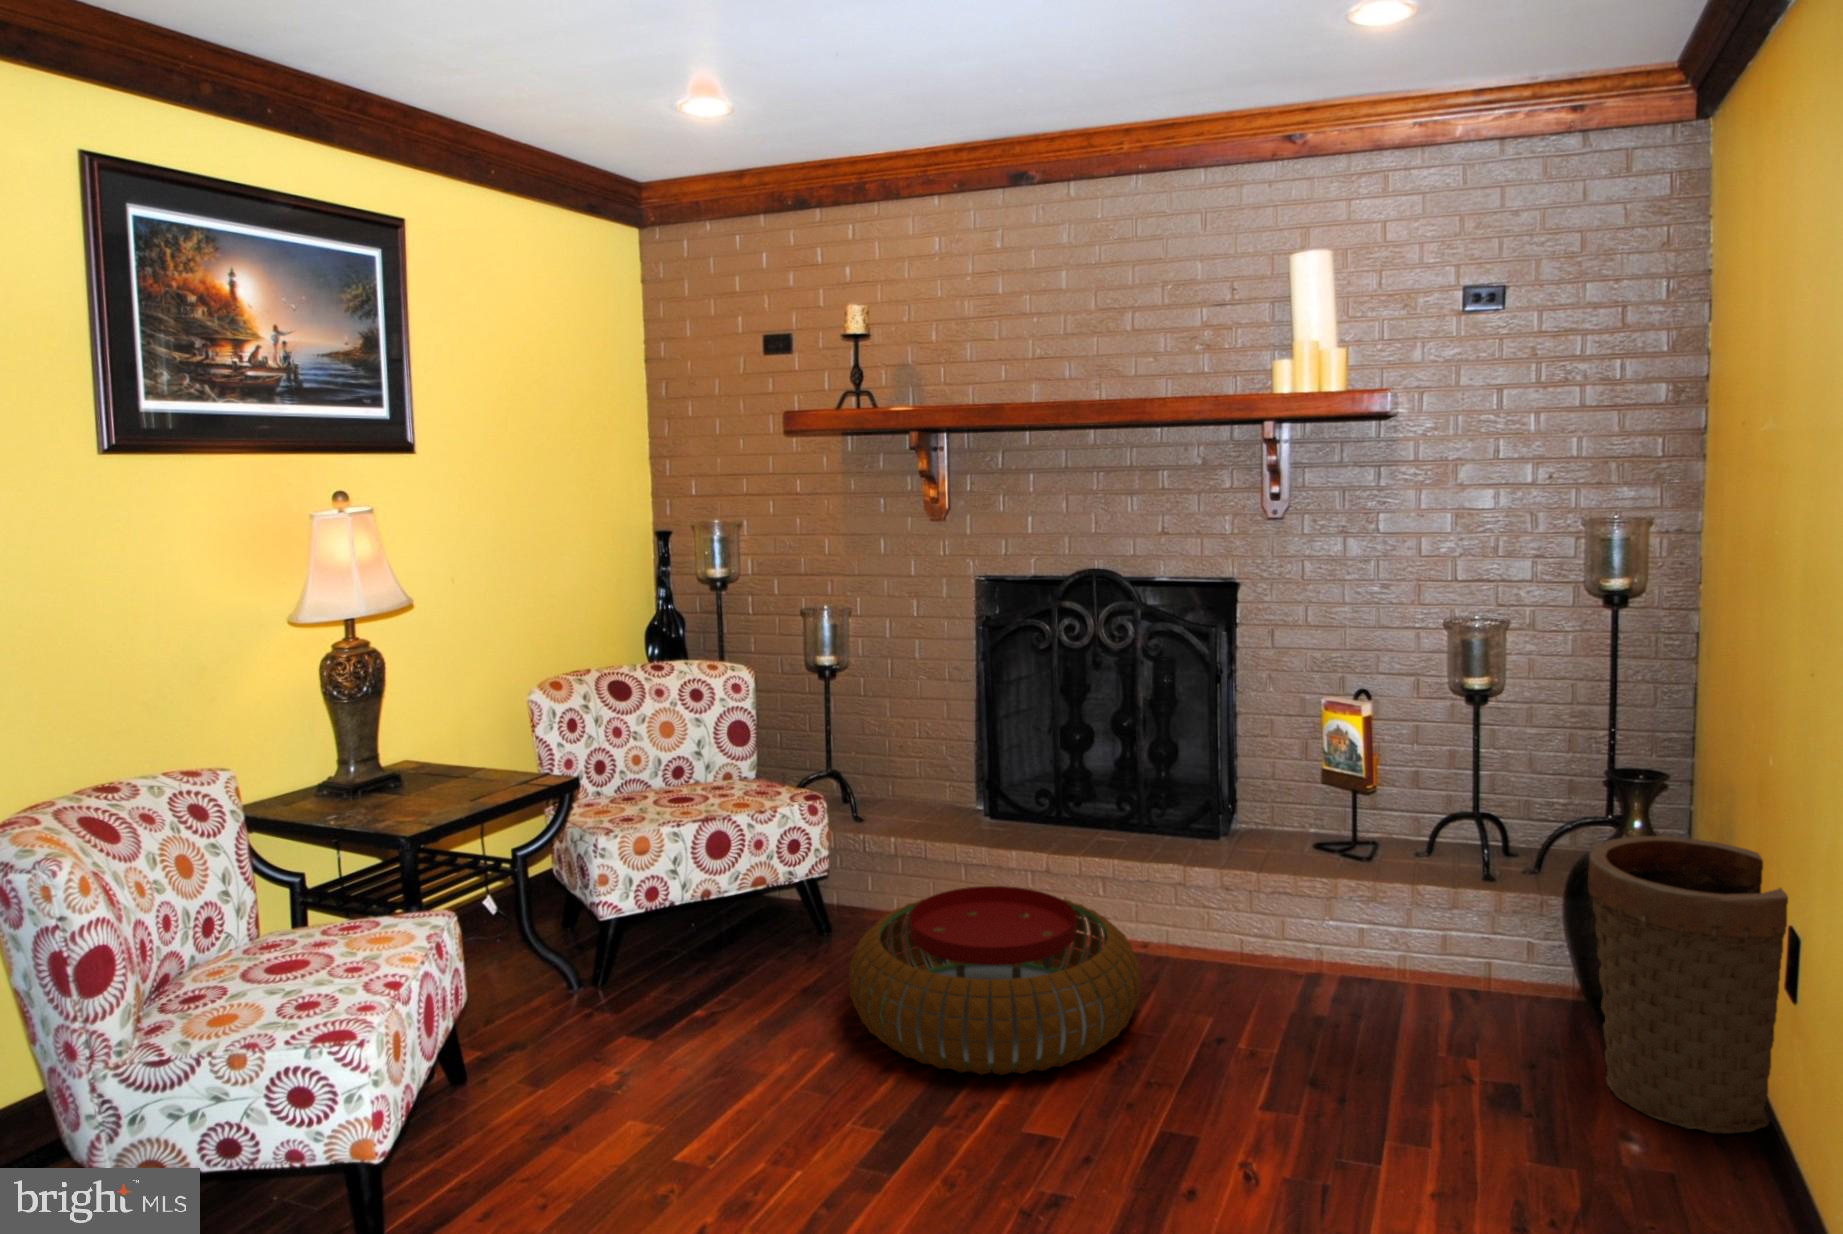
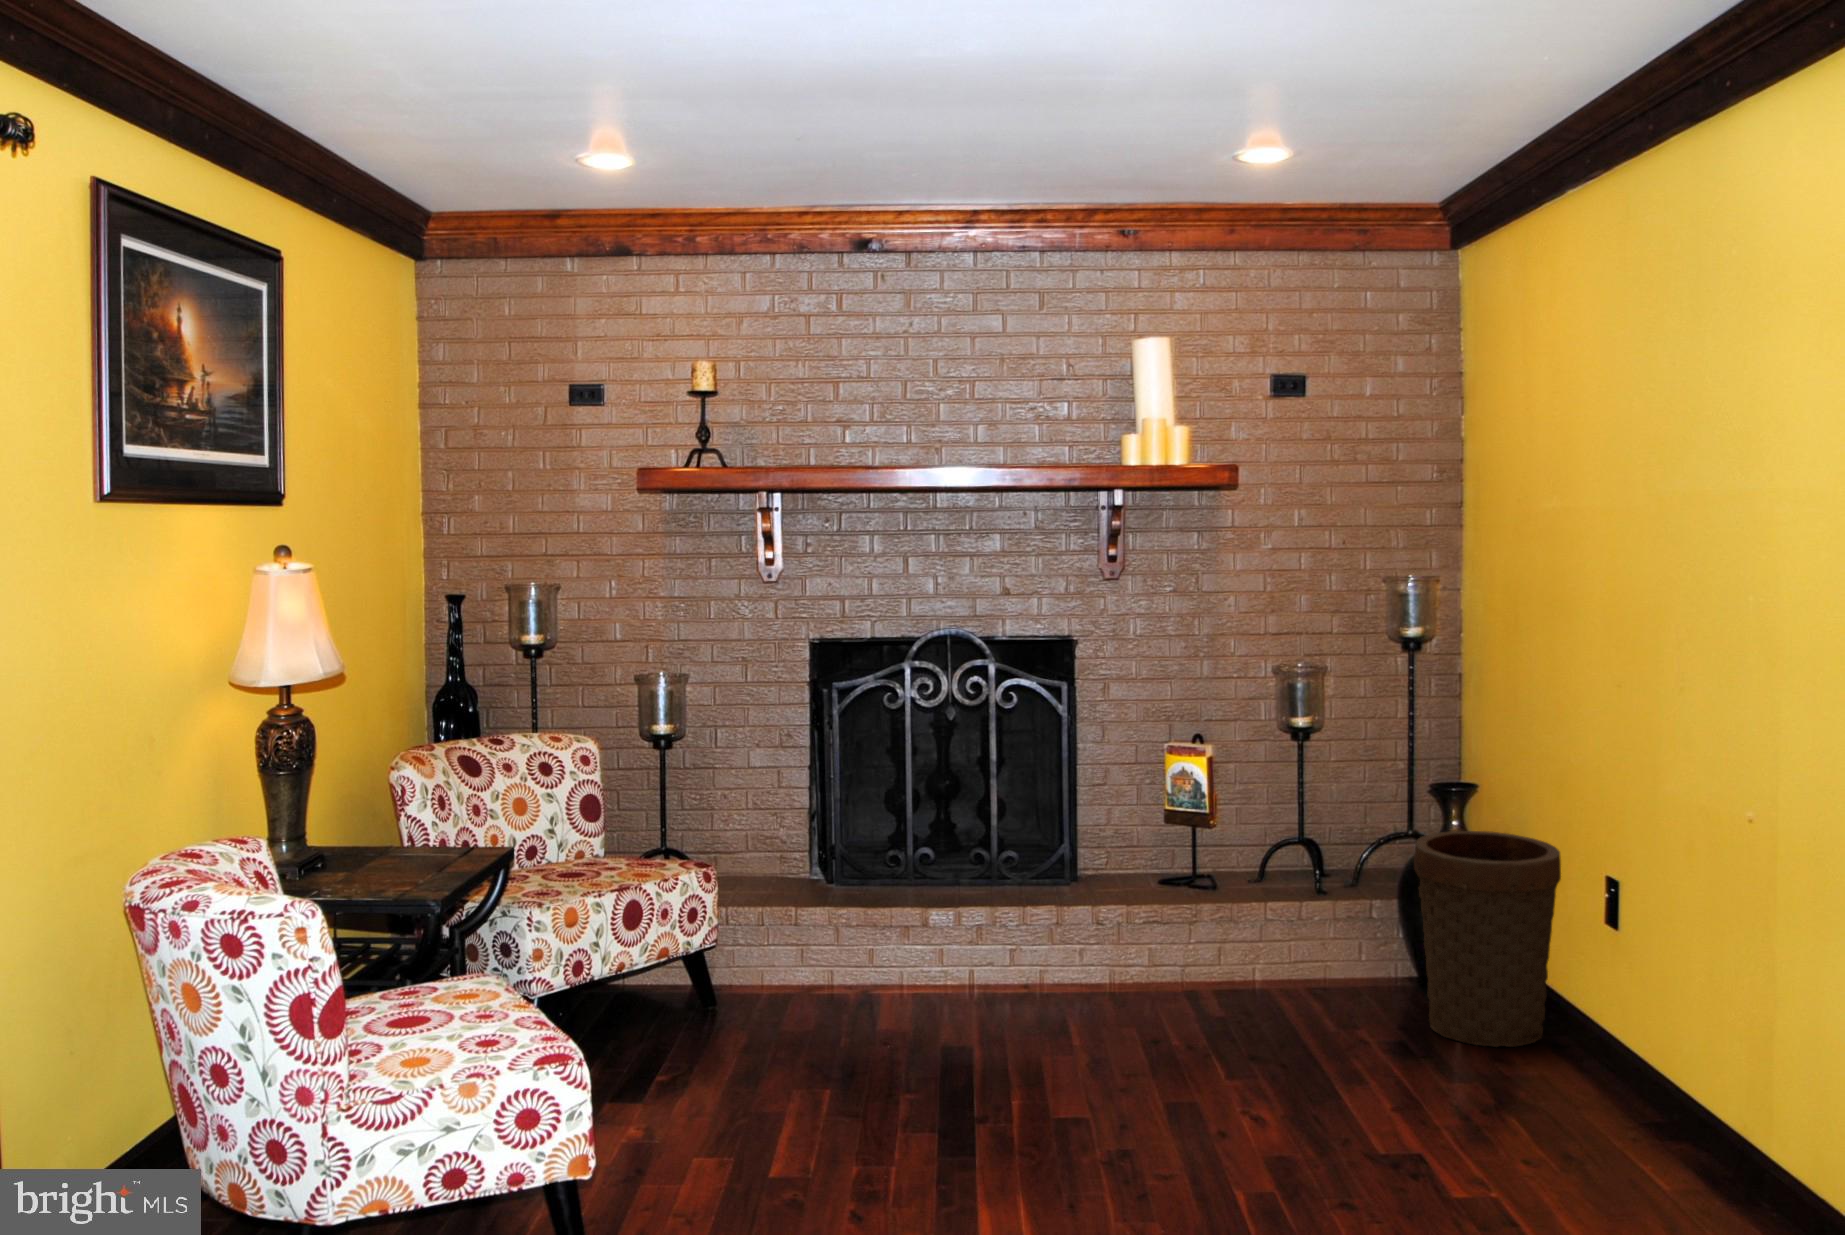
pouf: present [849,886,1141,1075] -> none [798,932,1073,1092]

